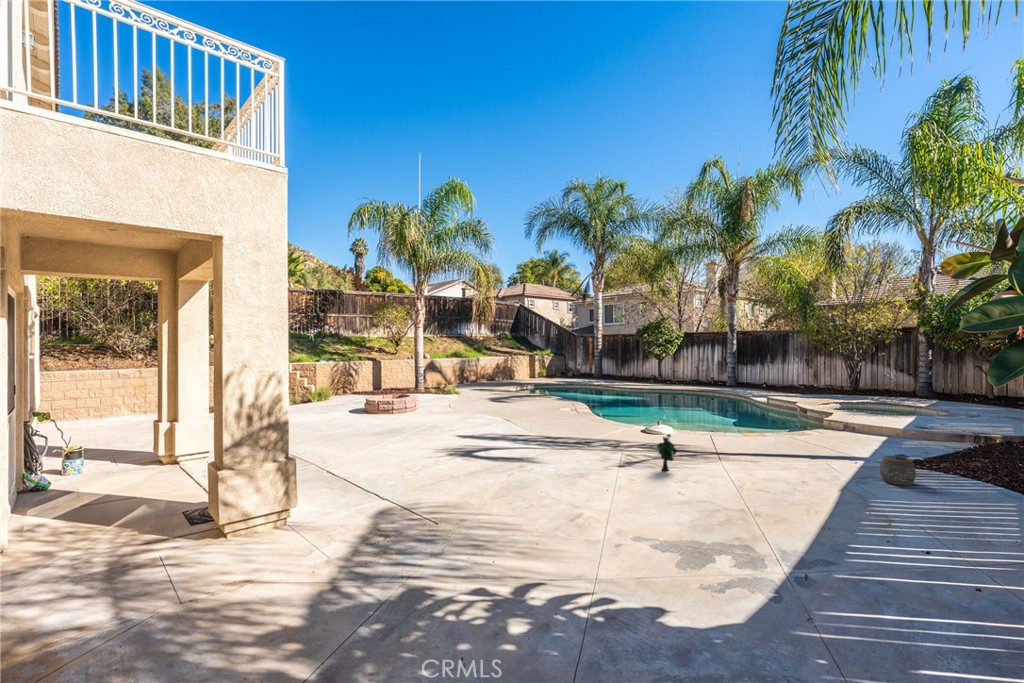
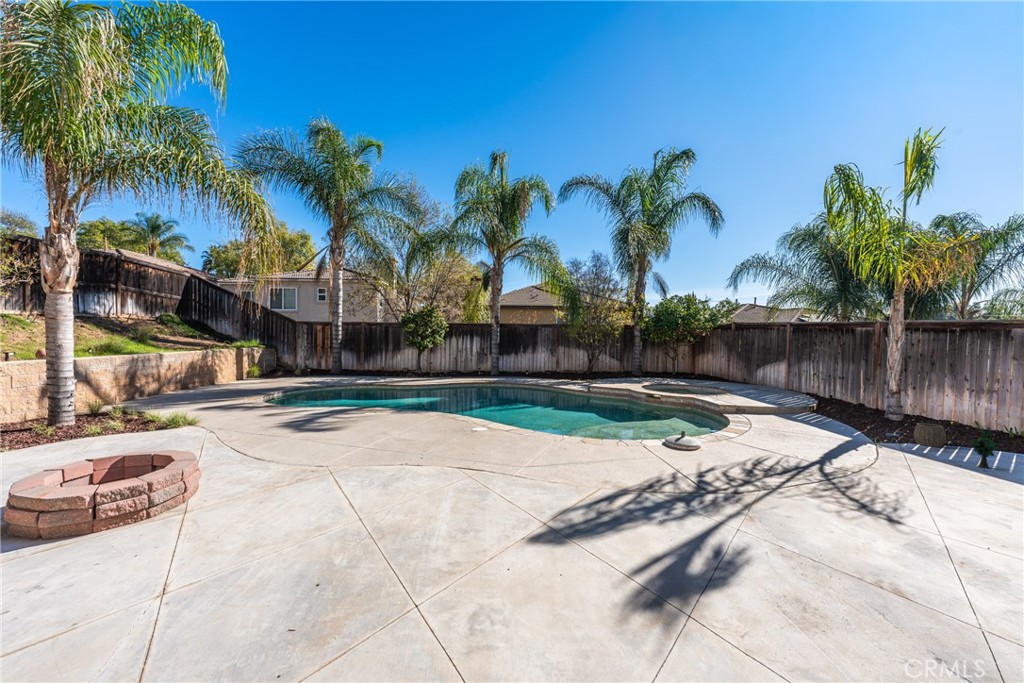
decorative plant: present [657,434,677,471] -> present [968,428,1000,468]

